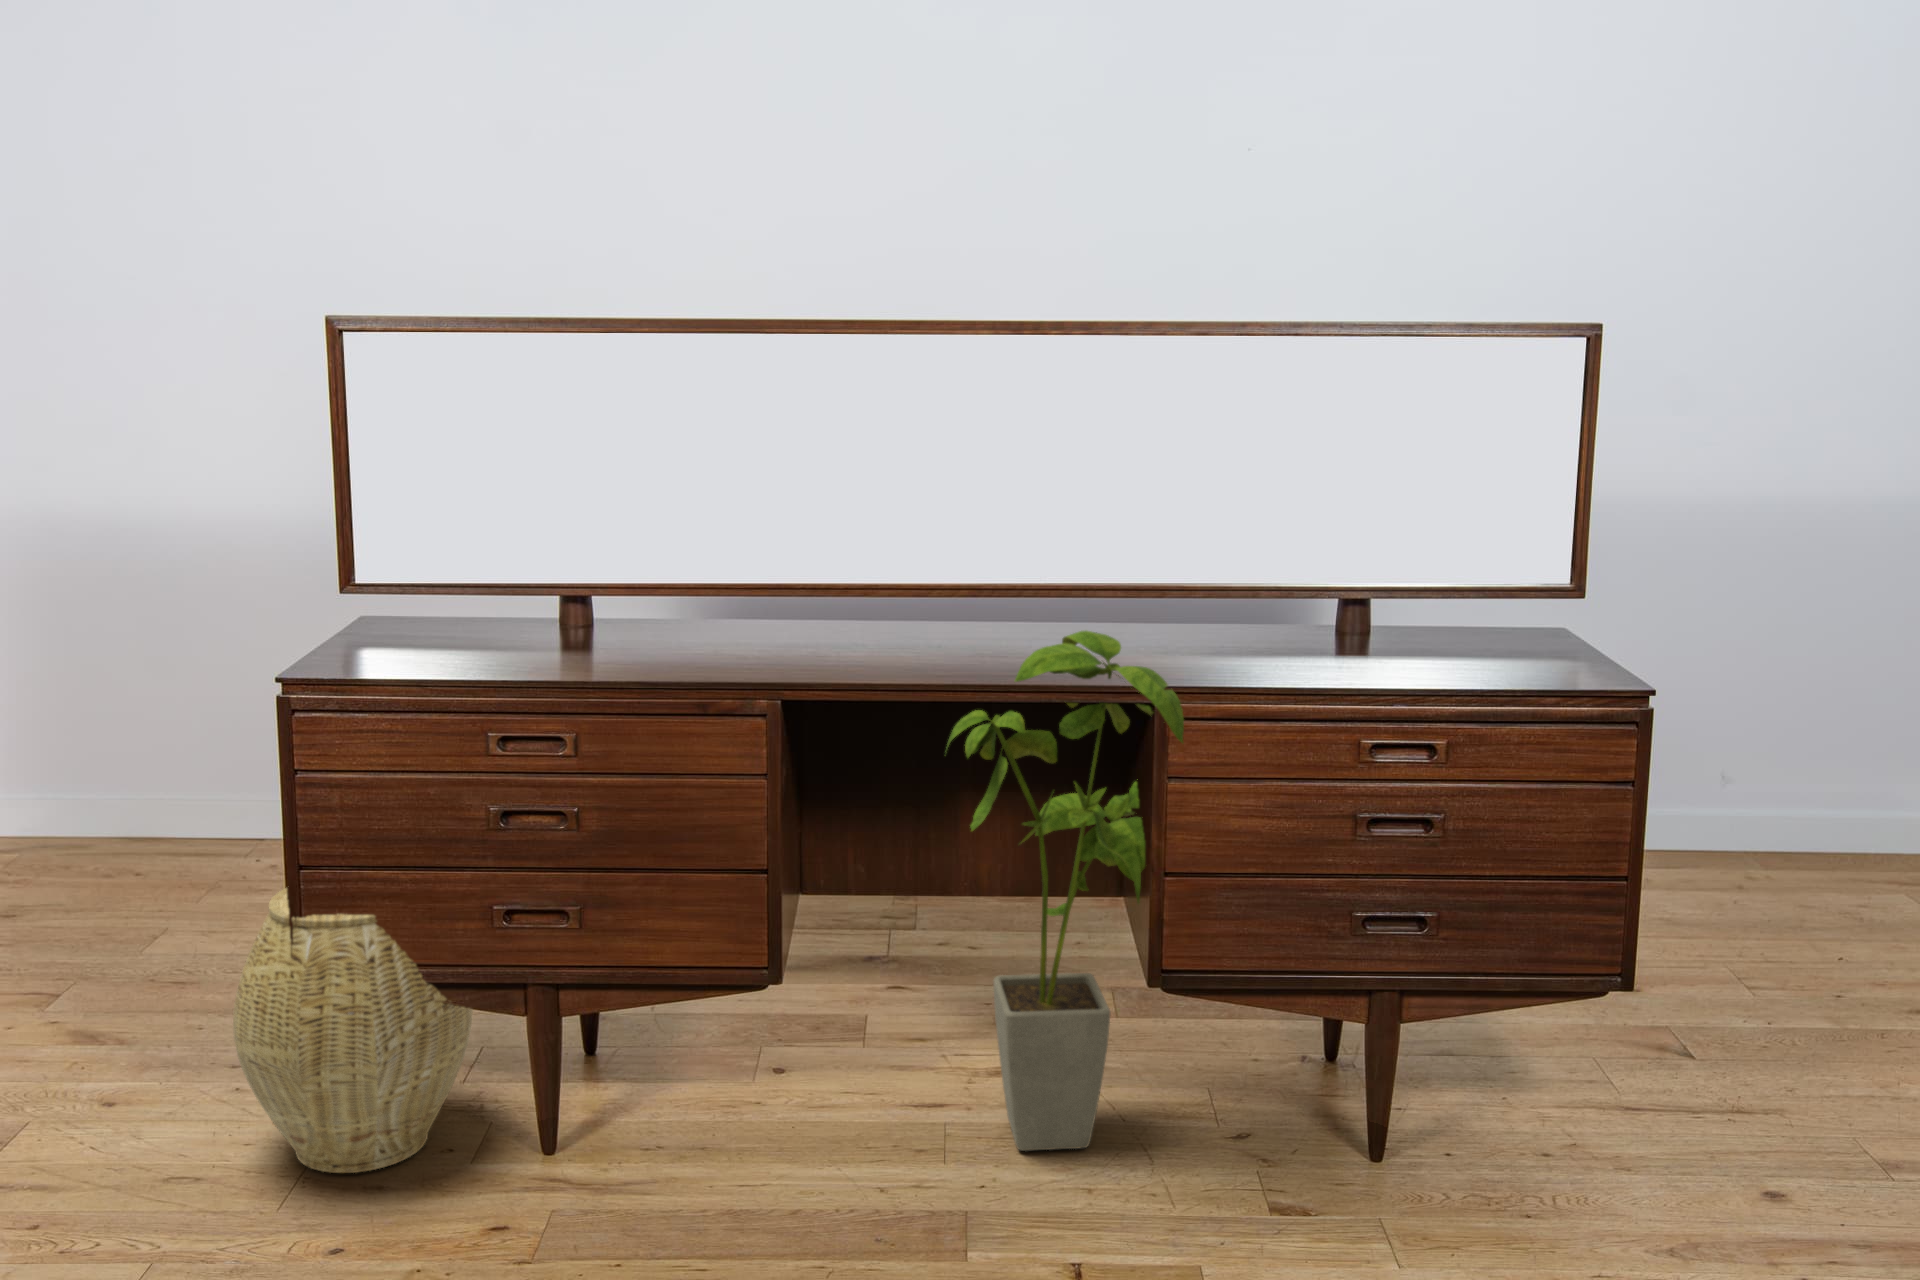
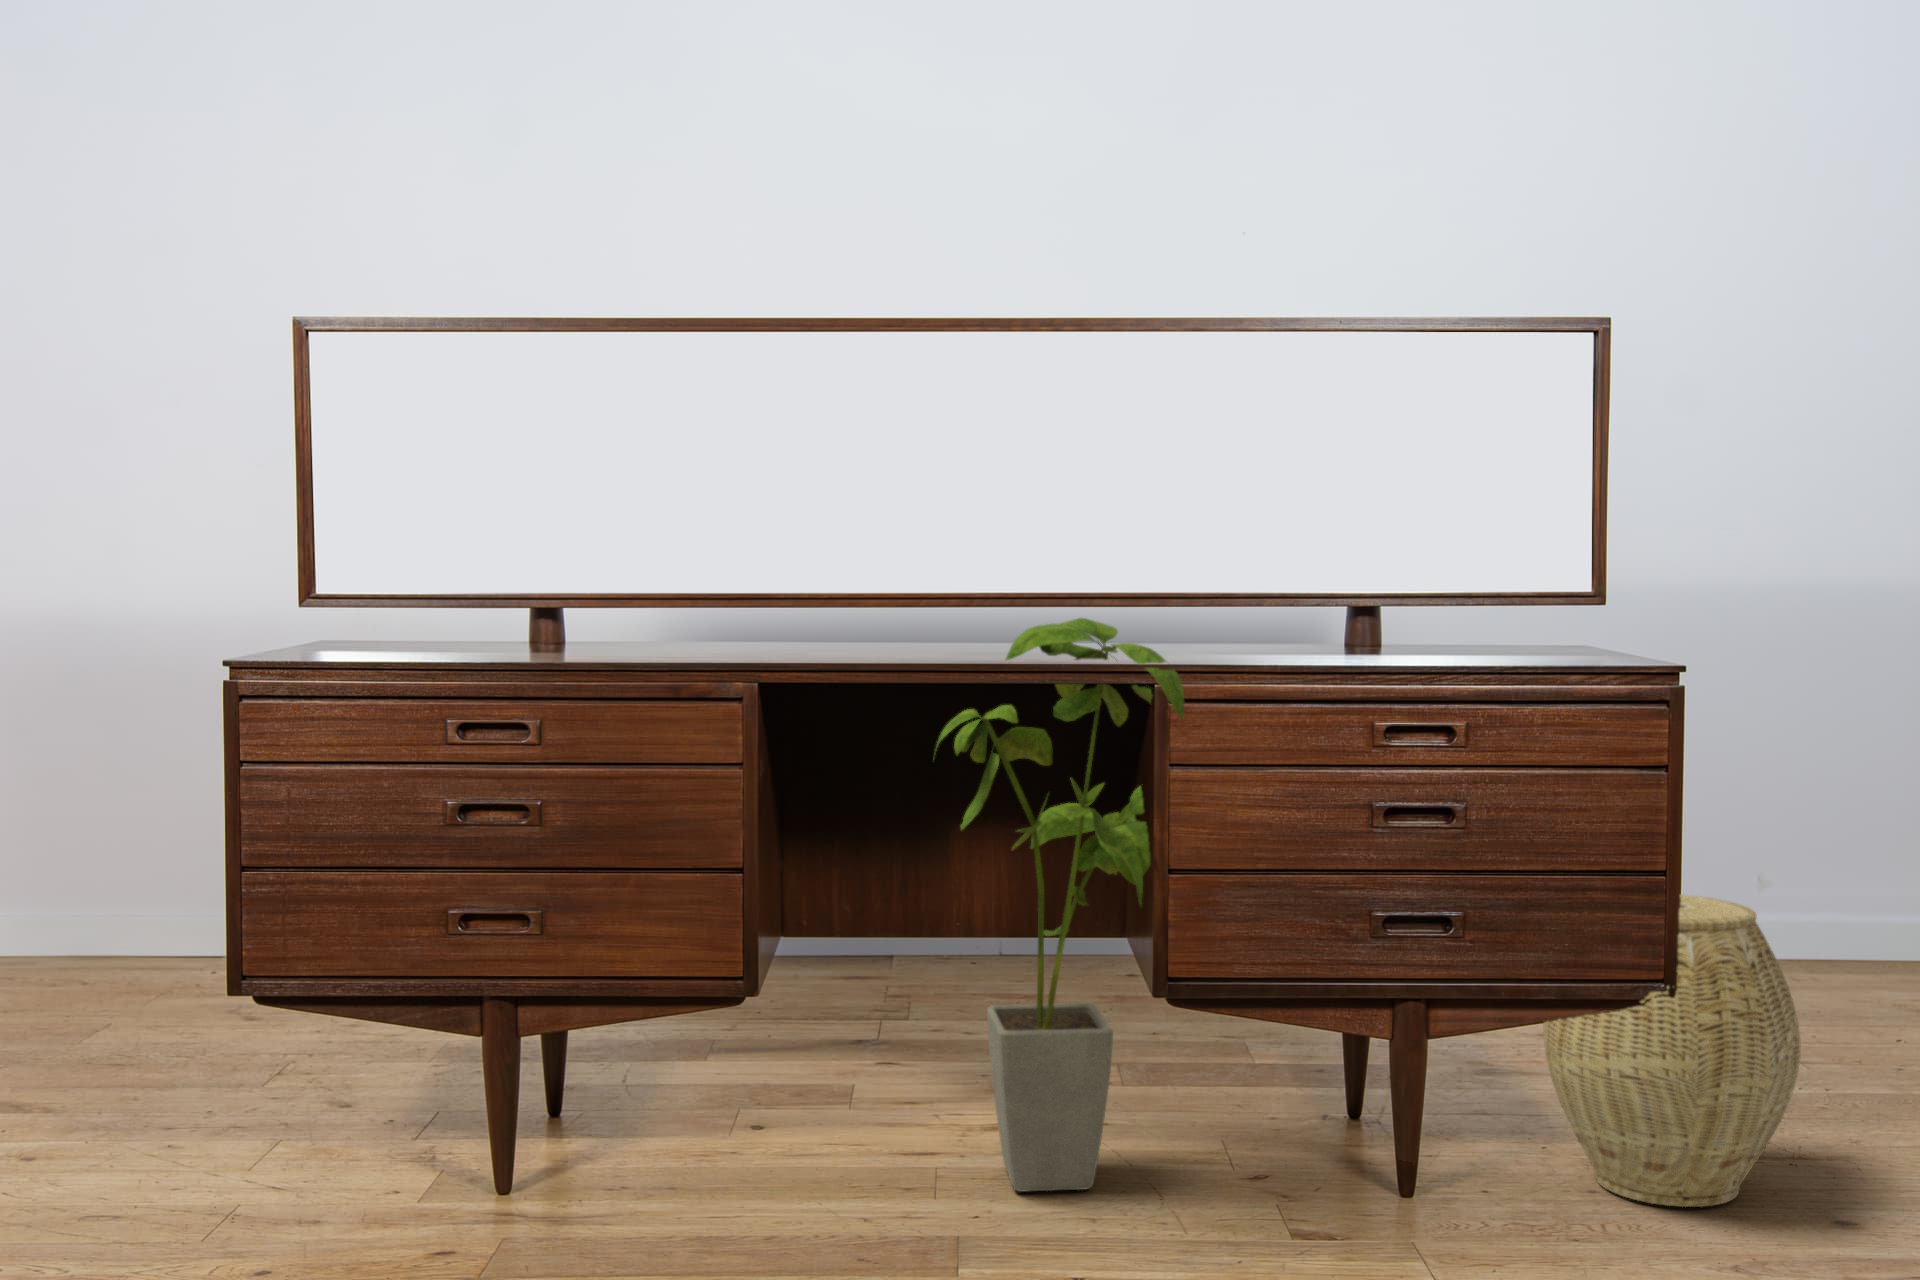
woven basket: present [233,889,472,1173] -> present [1543,895,1800,1207]

